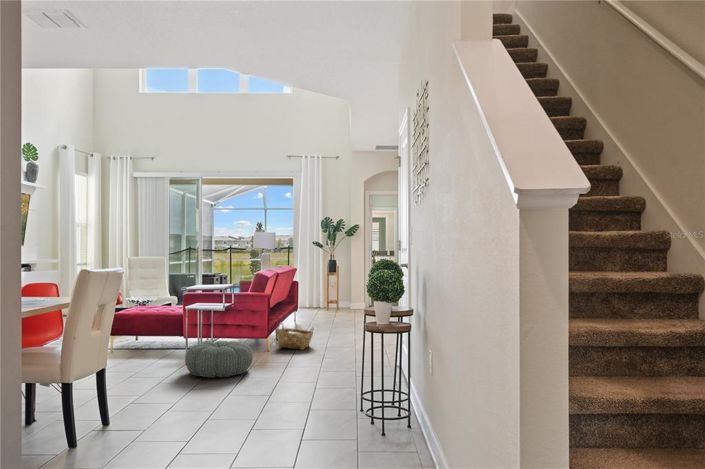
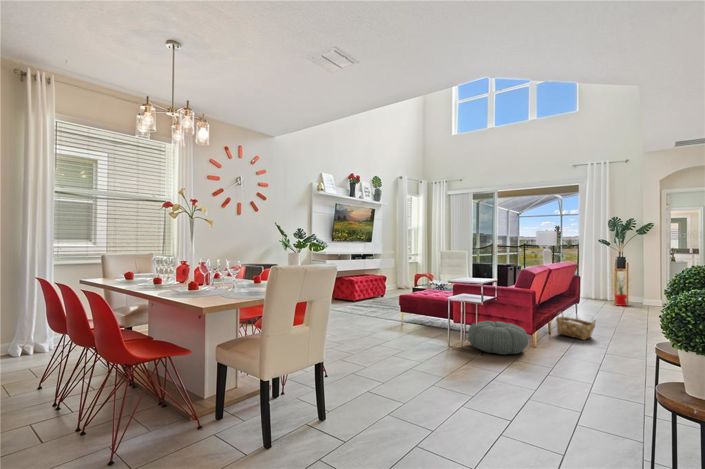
house plant: none [319,274,347,312] -> present [612,274,627,306]

